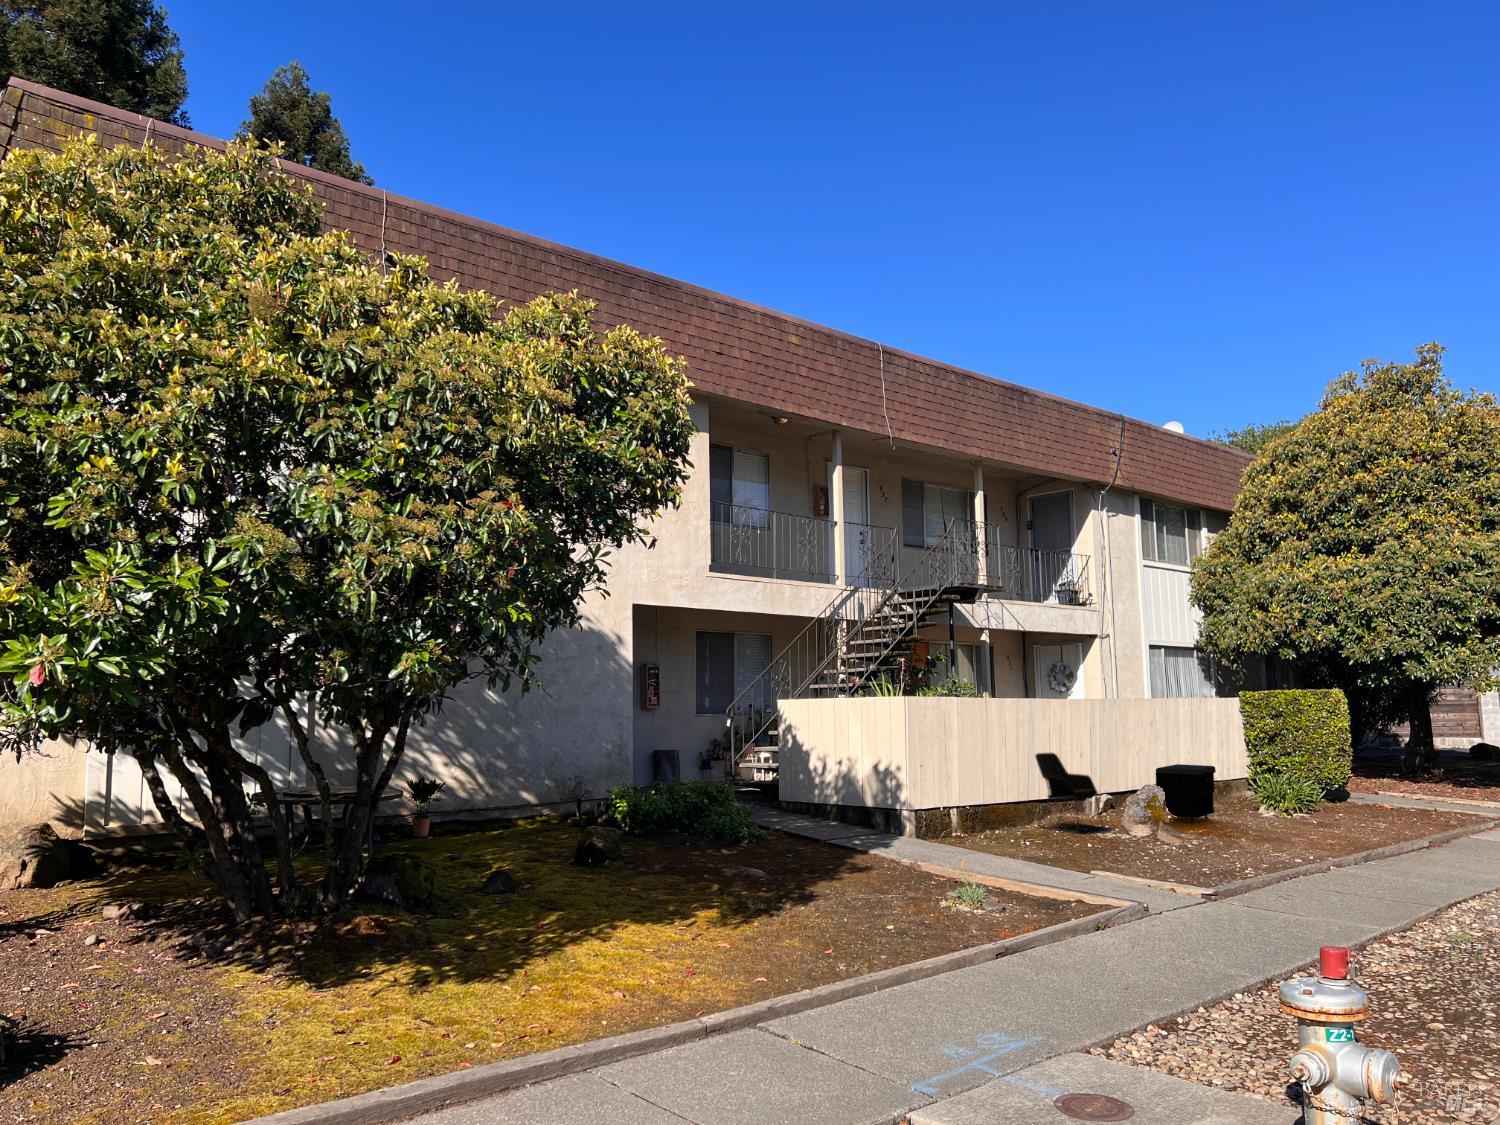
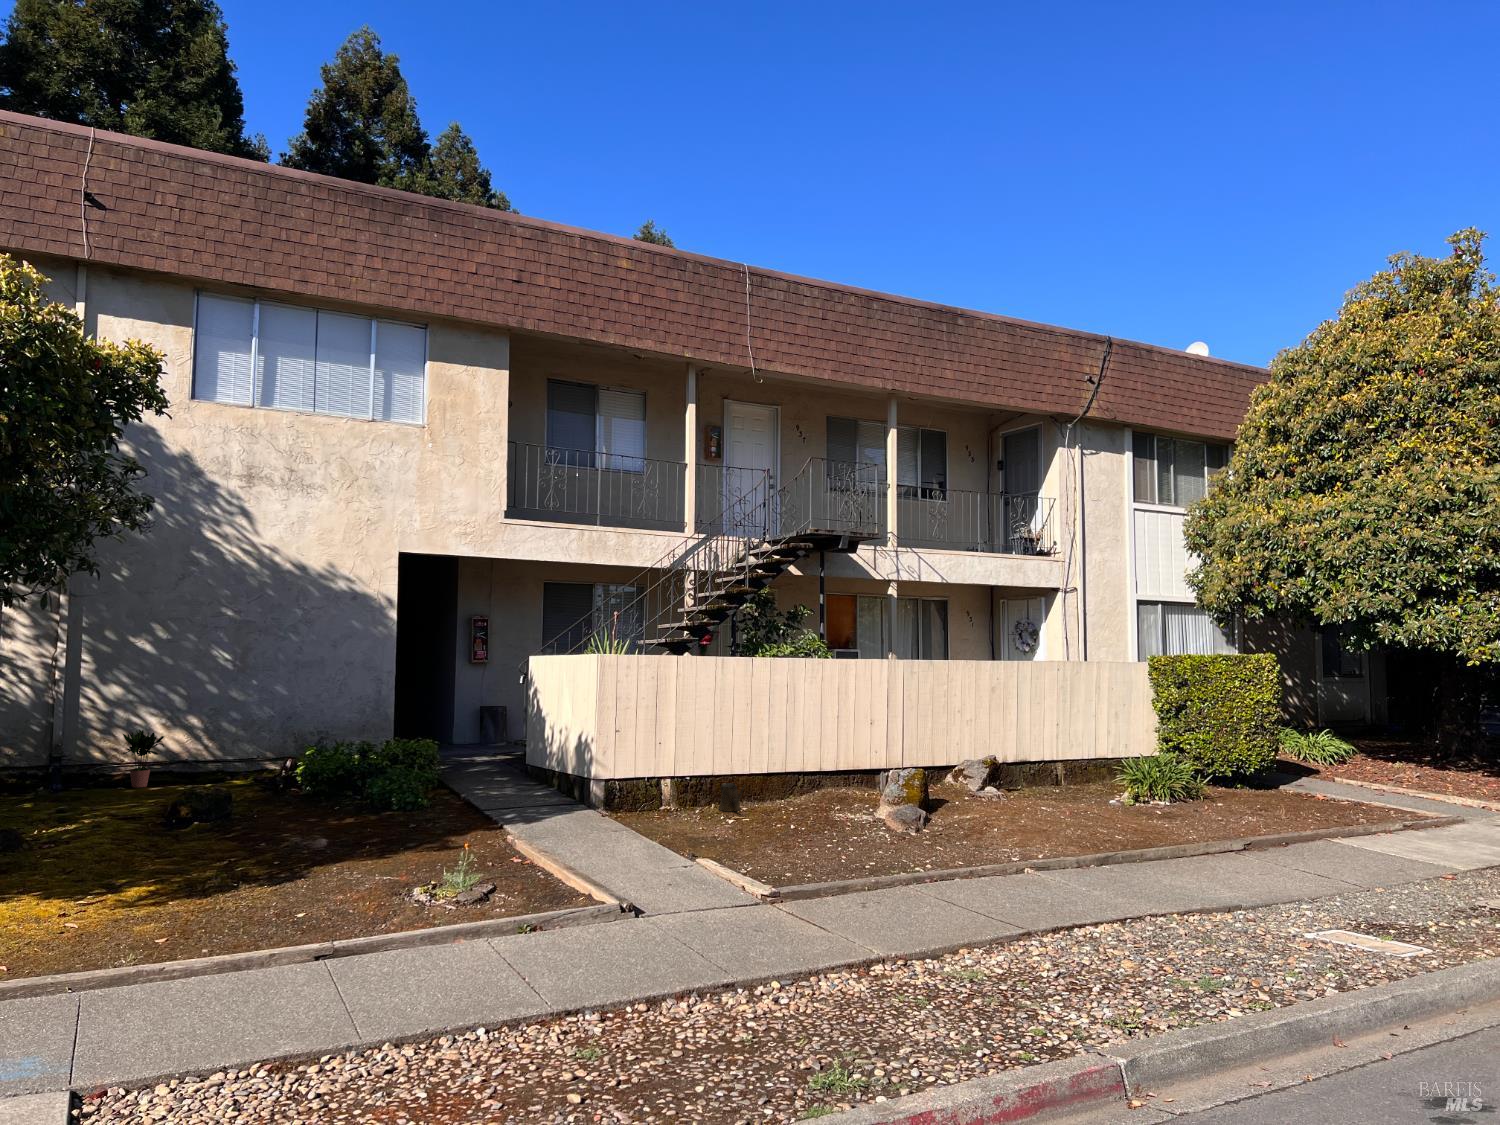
chair: present [1035,753,1102,833] -> none [793,721,862,810]
storage bench: present [1156,764,1216,823] -> none [988,736,1071,803]
watering can: none [990,810,1030,837] -> present [719,783,745,812]

